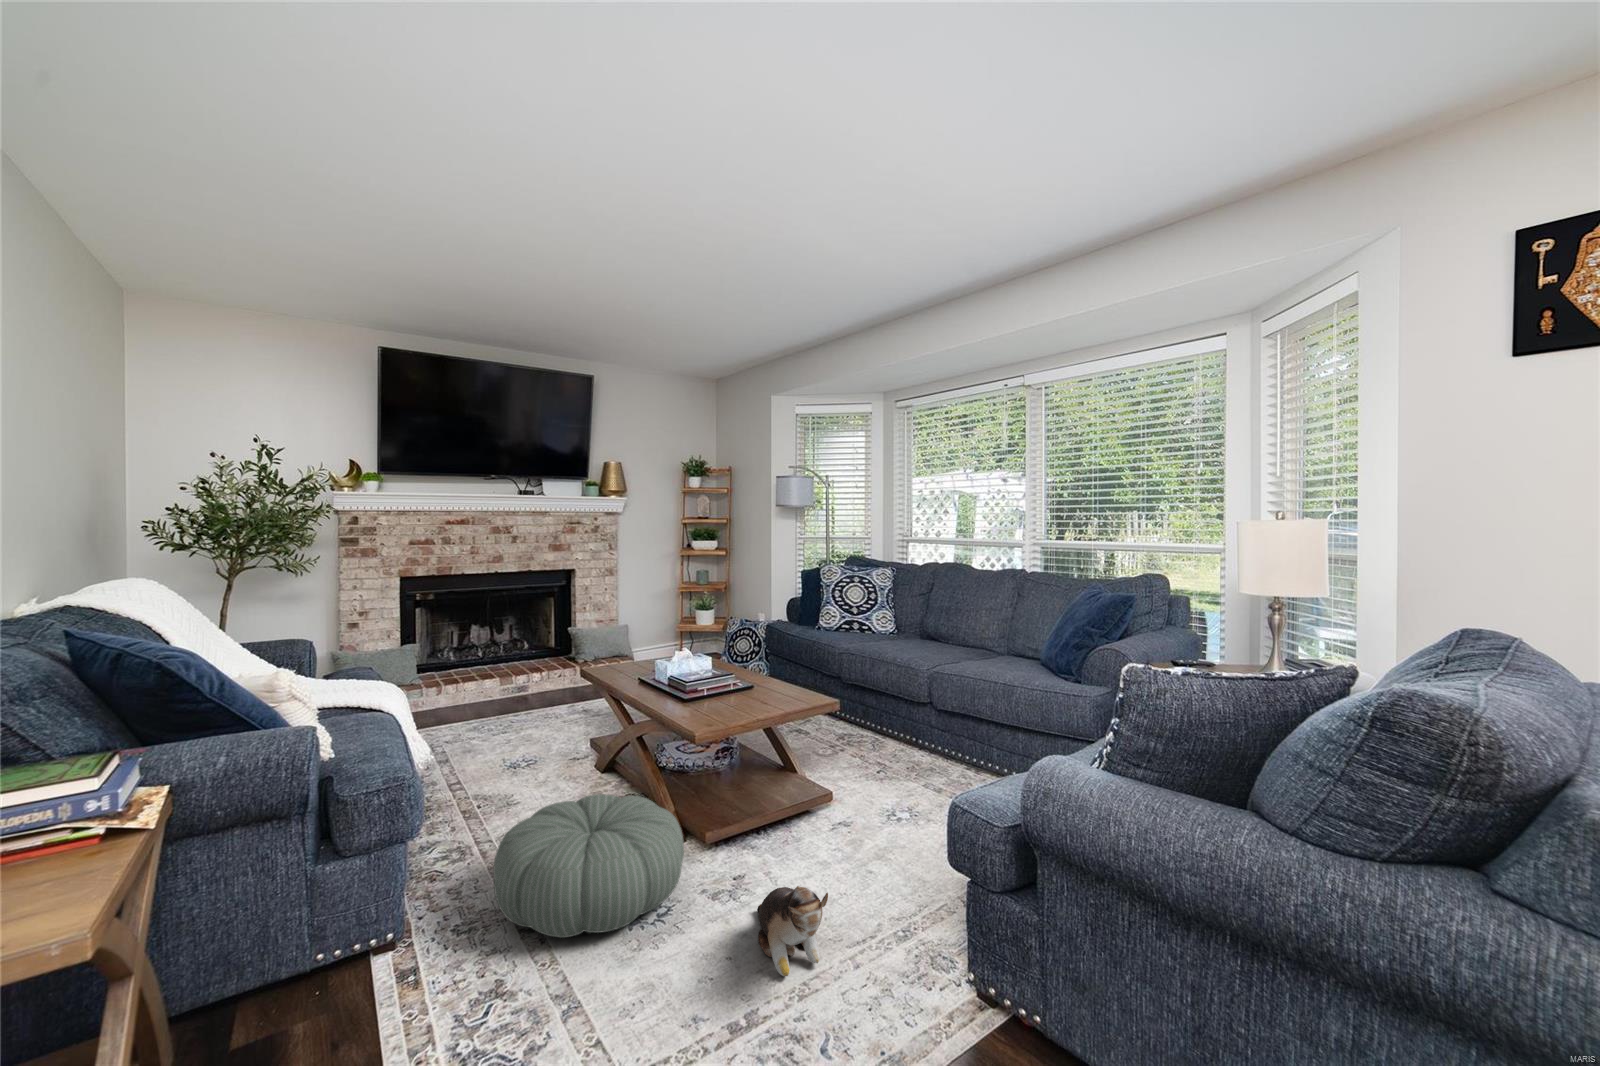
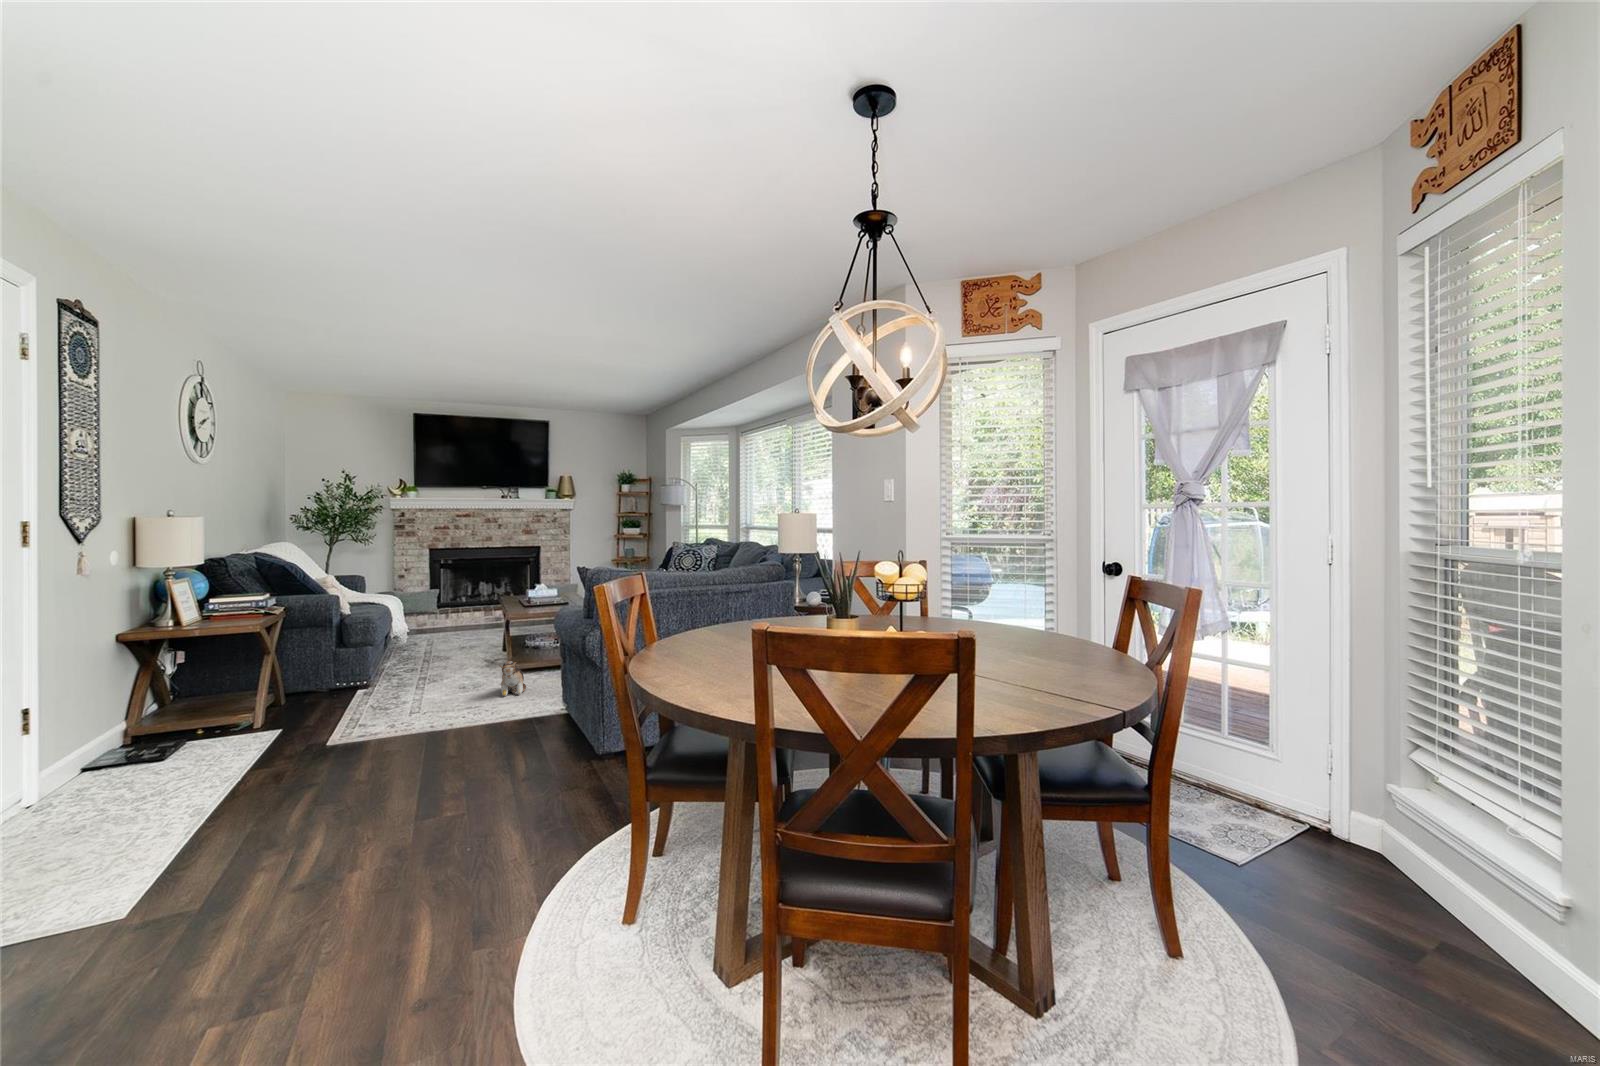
pouf: present [493,794,684,938] -> none [409,641,498,686]

